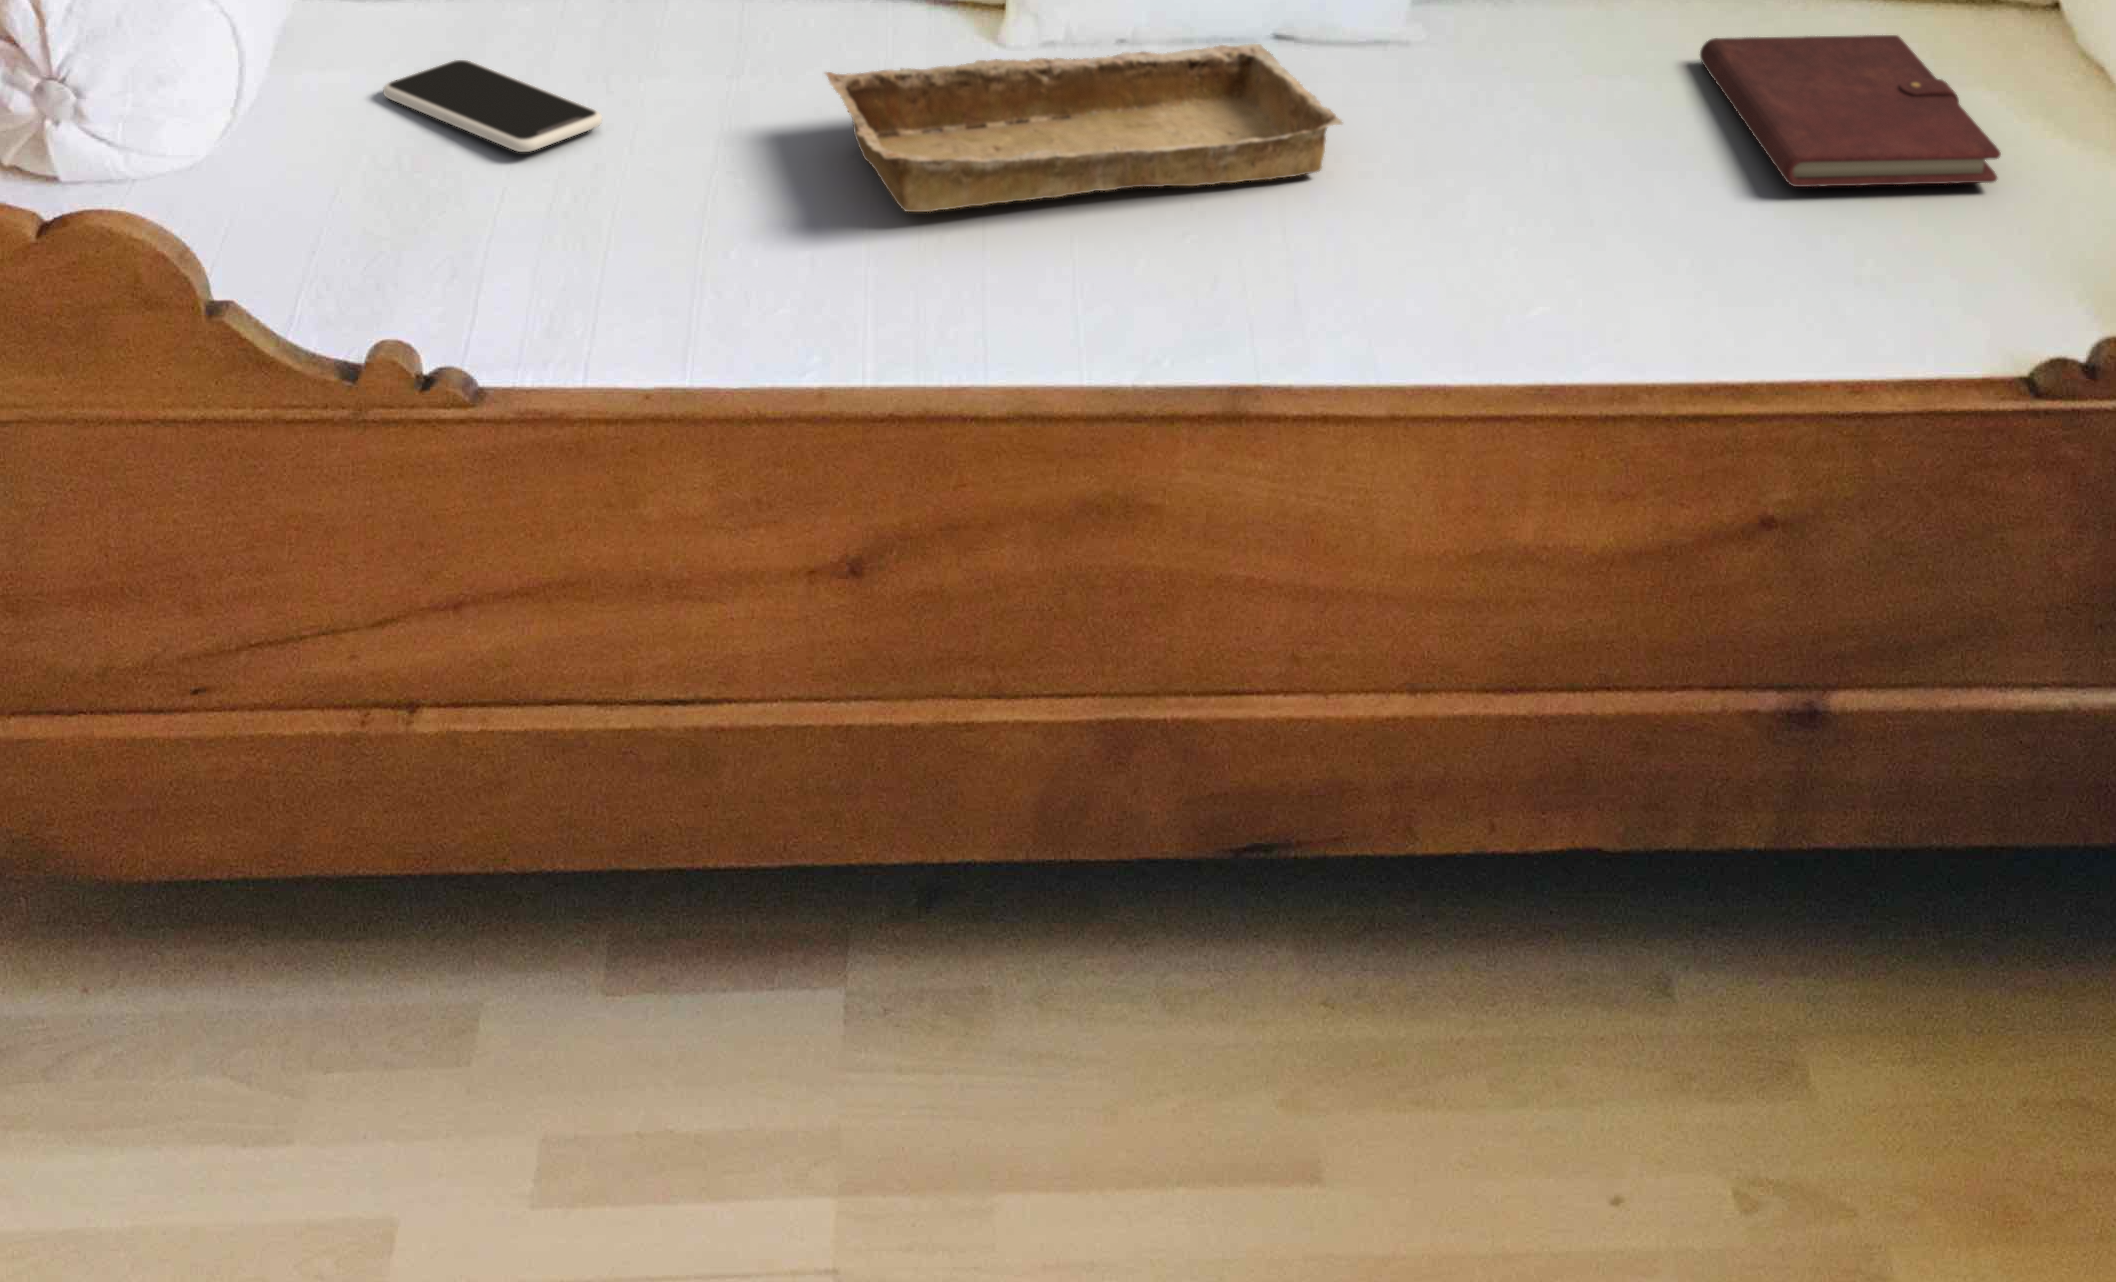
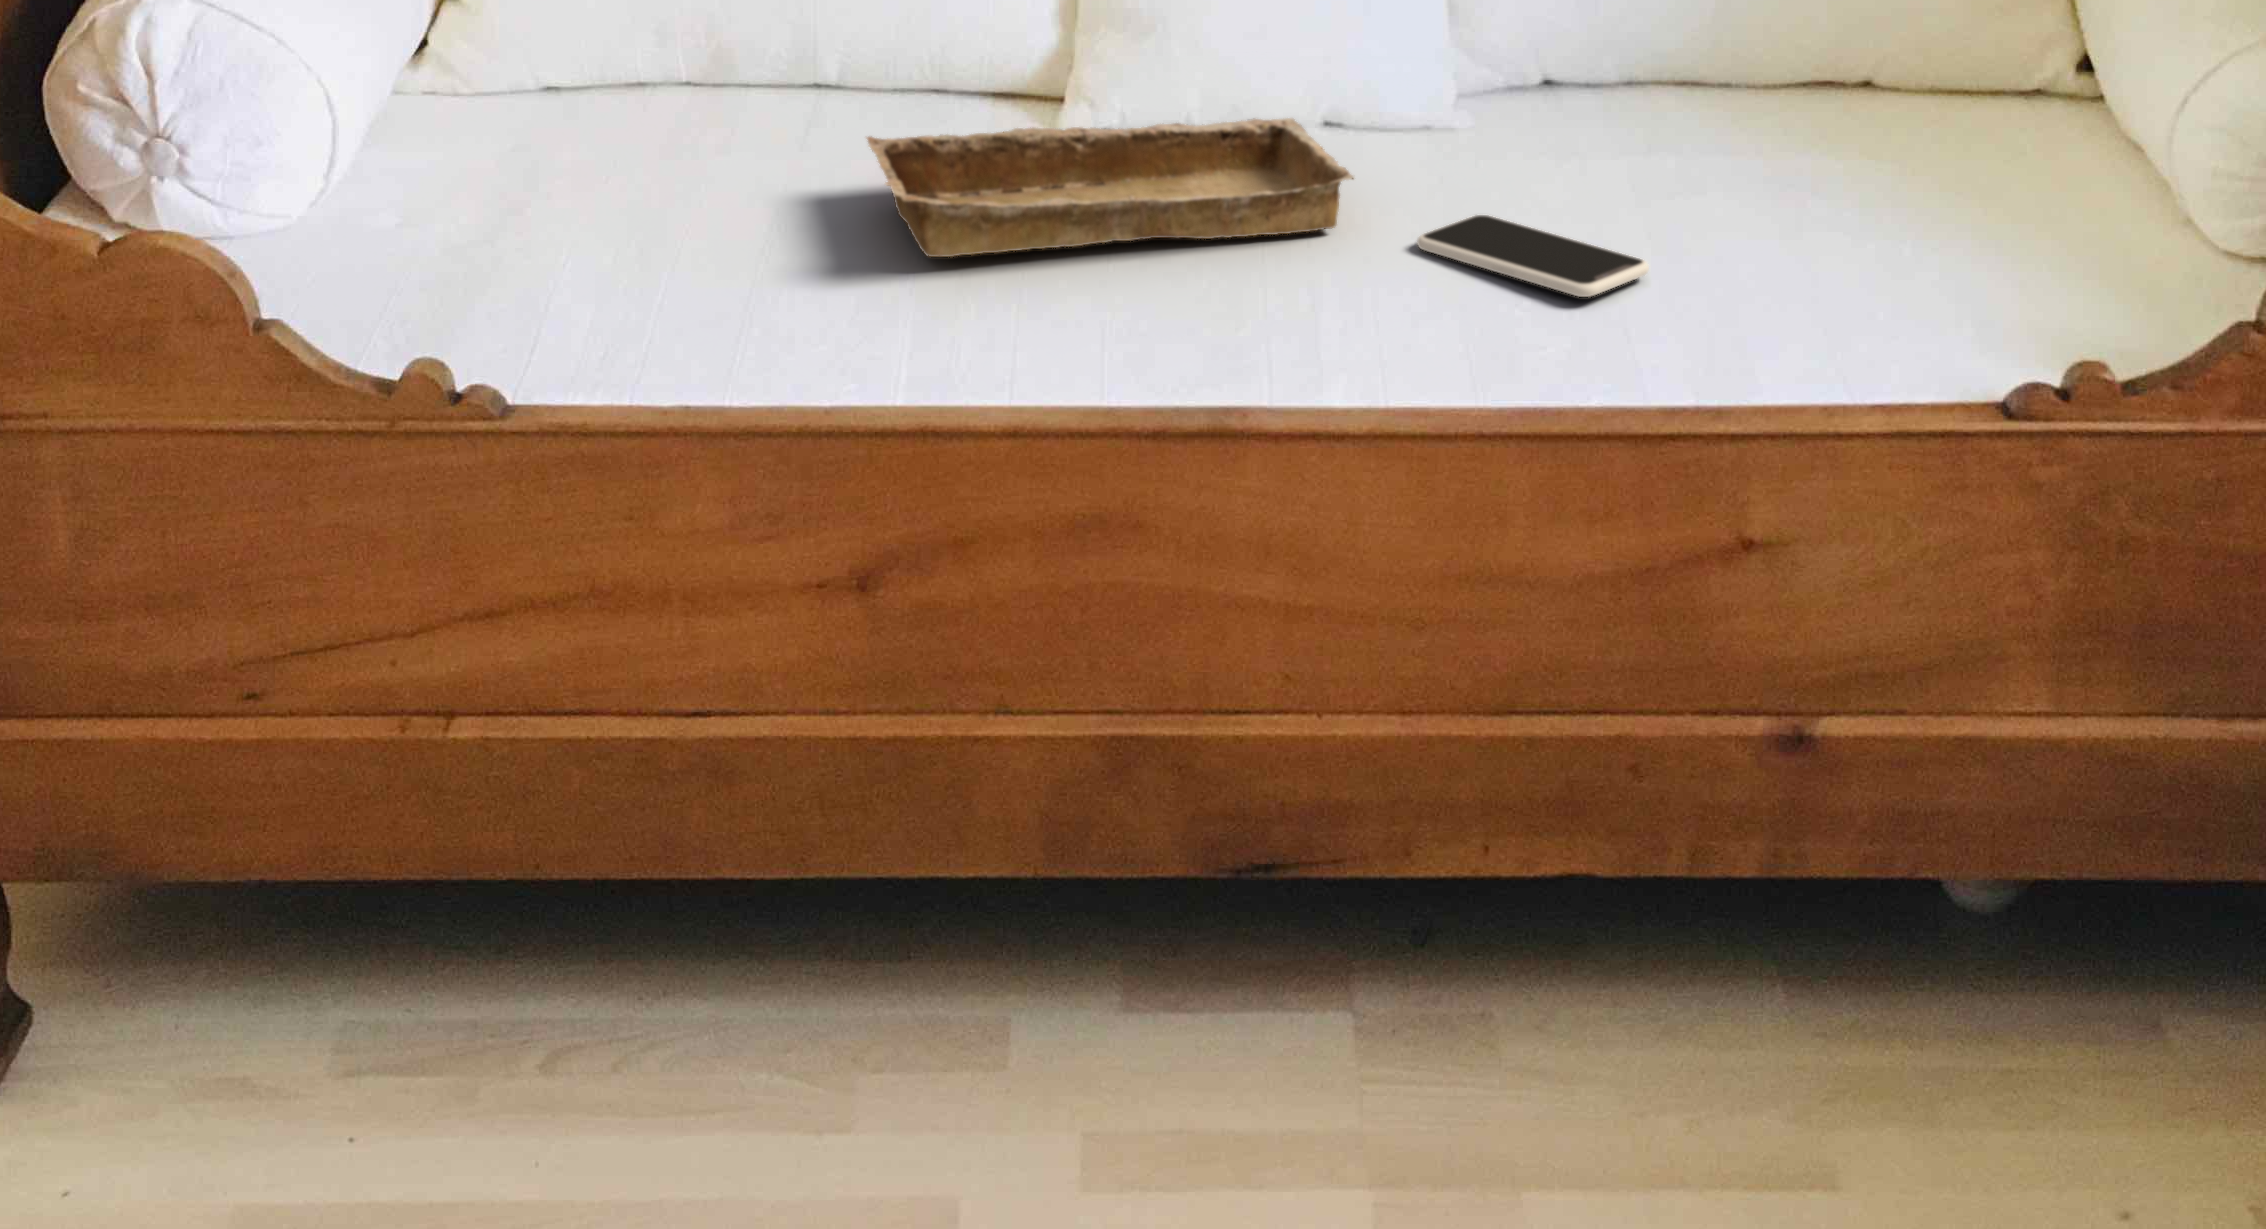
notebook: present [1700,35,2001,187] -> none [1730,114,2004,241]
smartphone: present [383,60,602,152] -> present [1417,215,1649,297]

